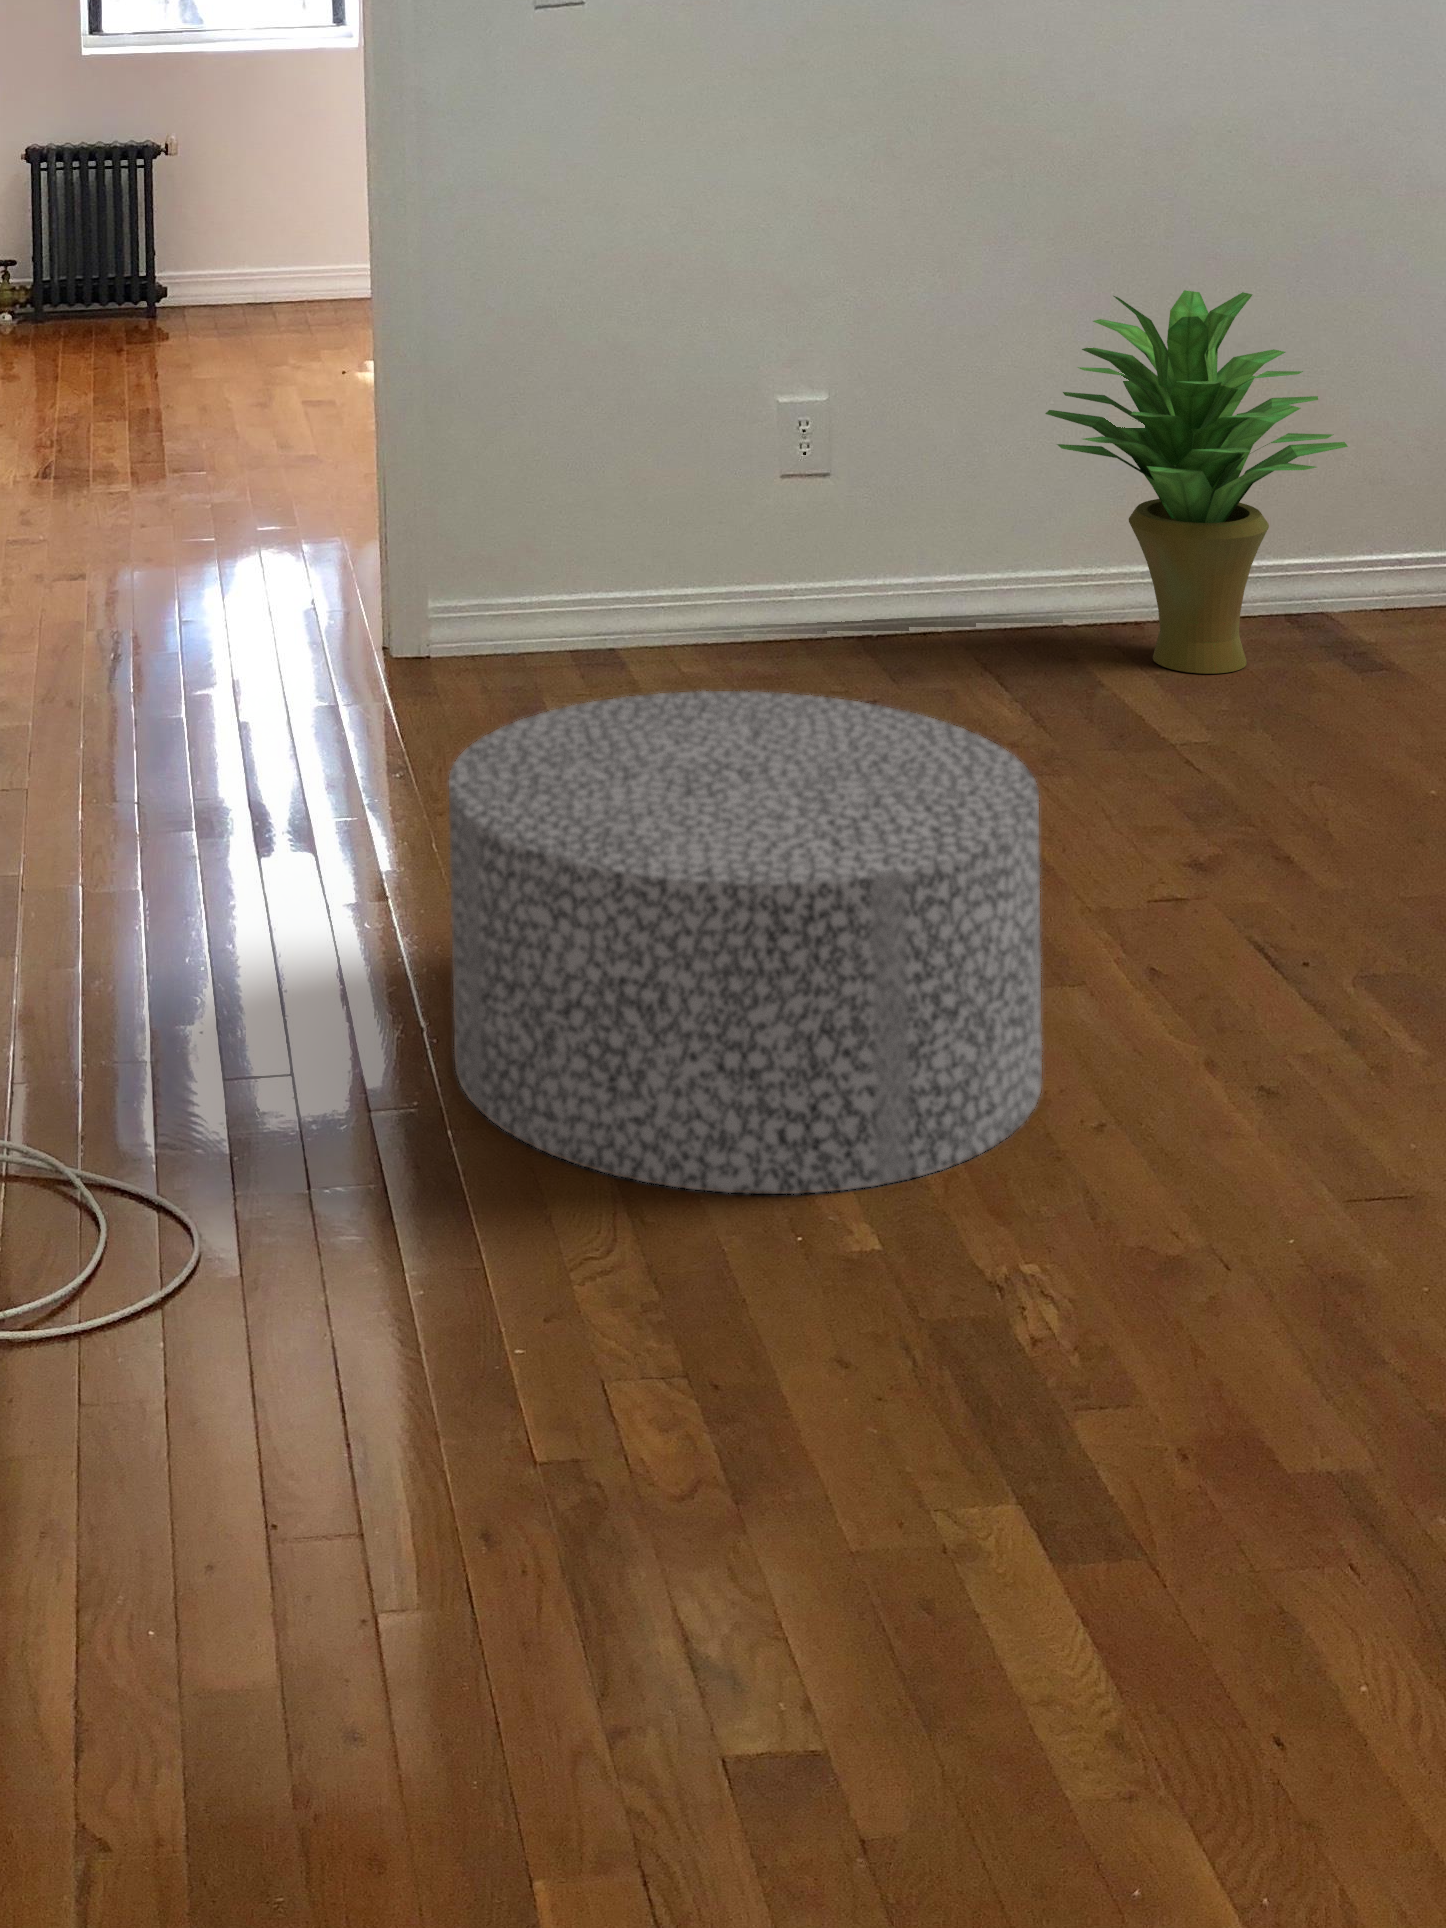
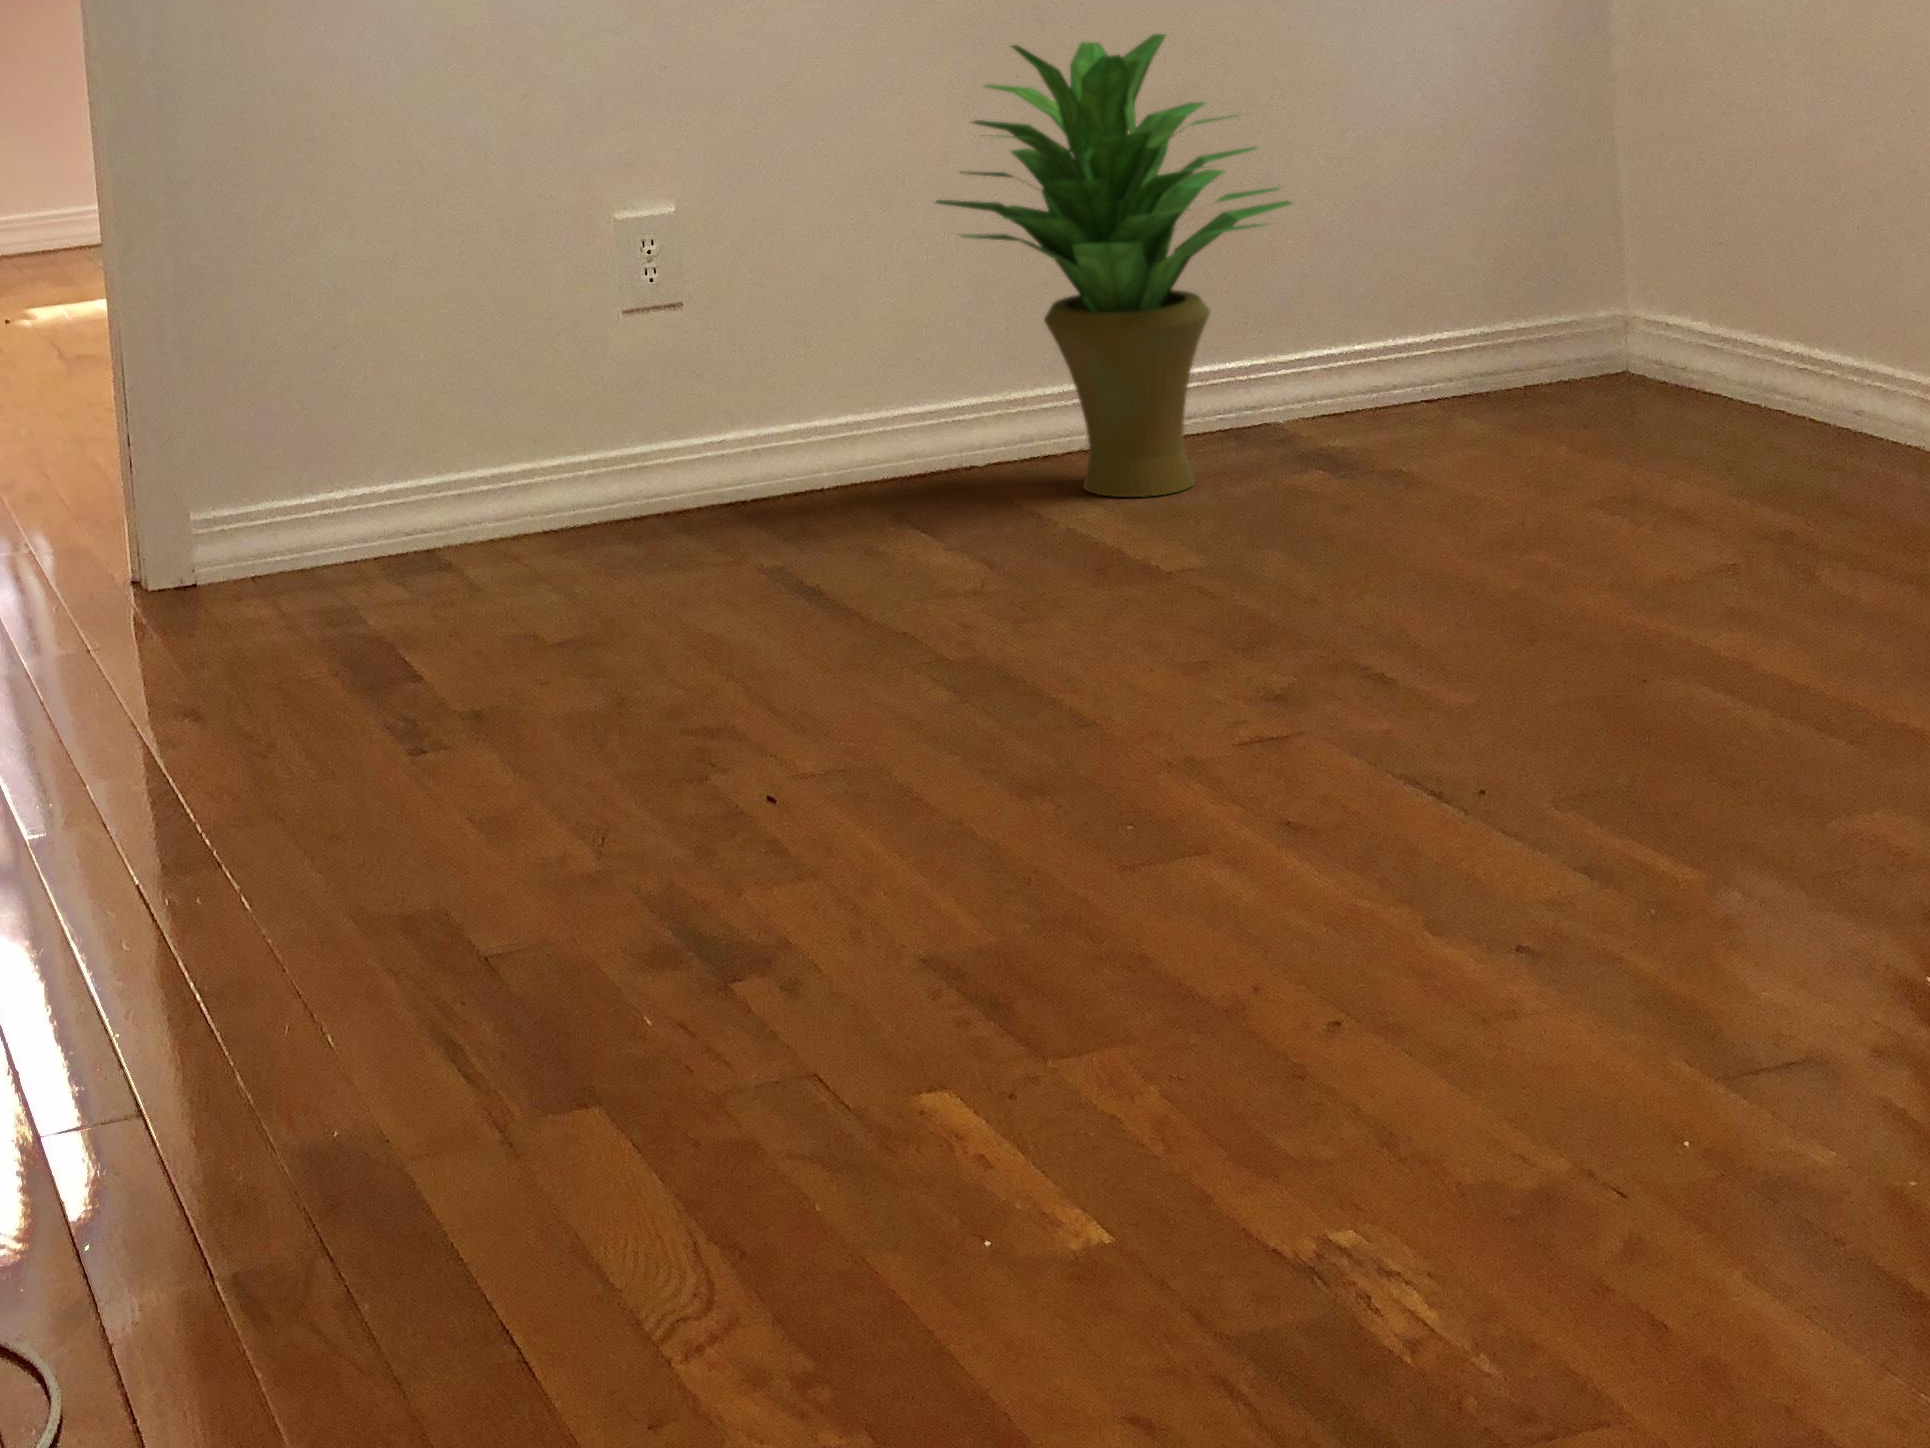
ottoman: present [449,691,1042,1194] -> none [328,502,1187,1181]

